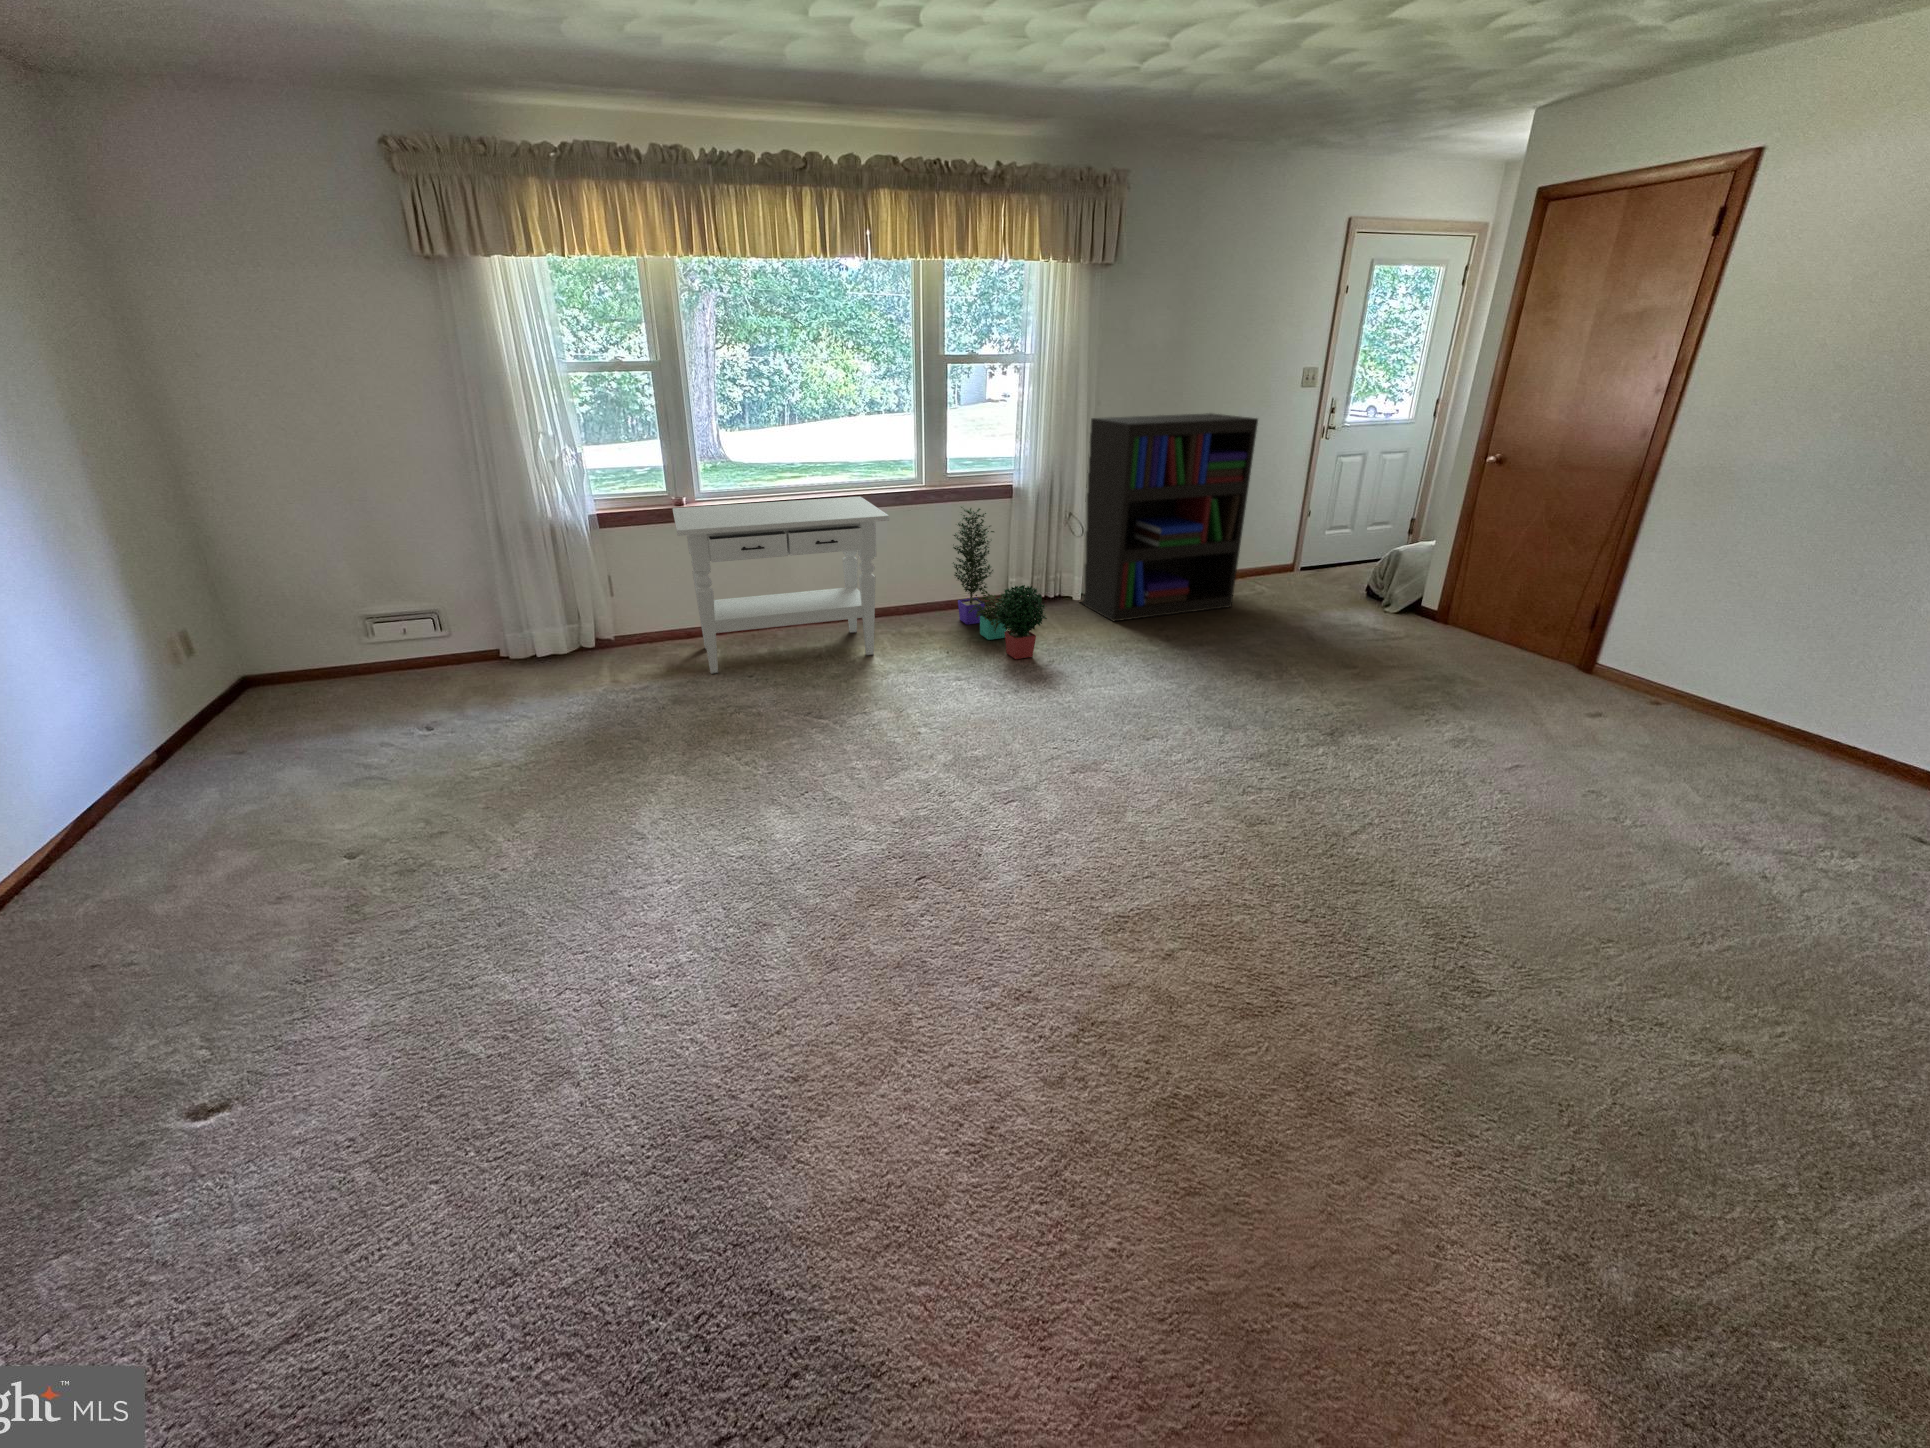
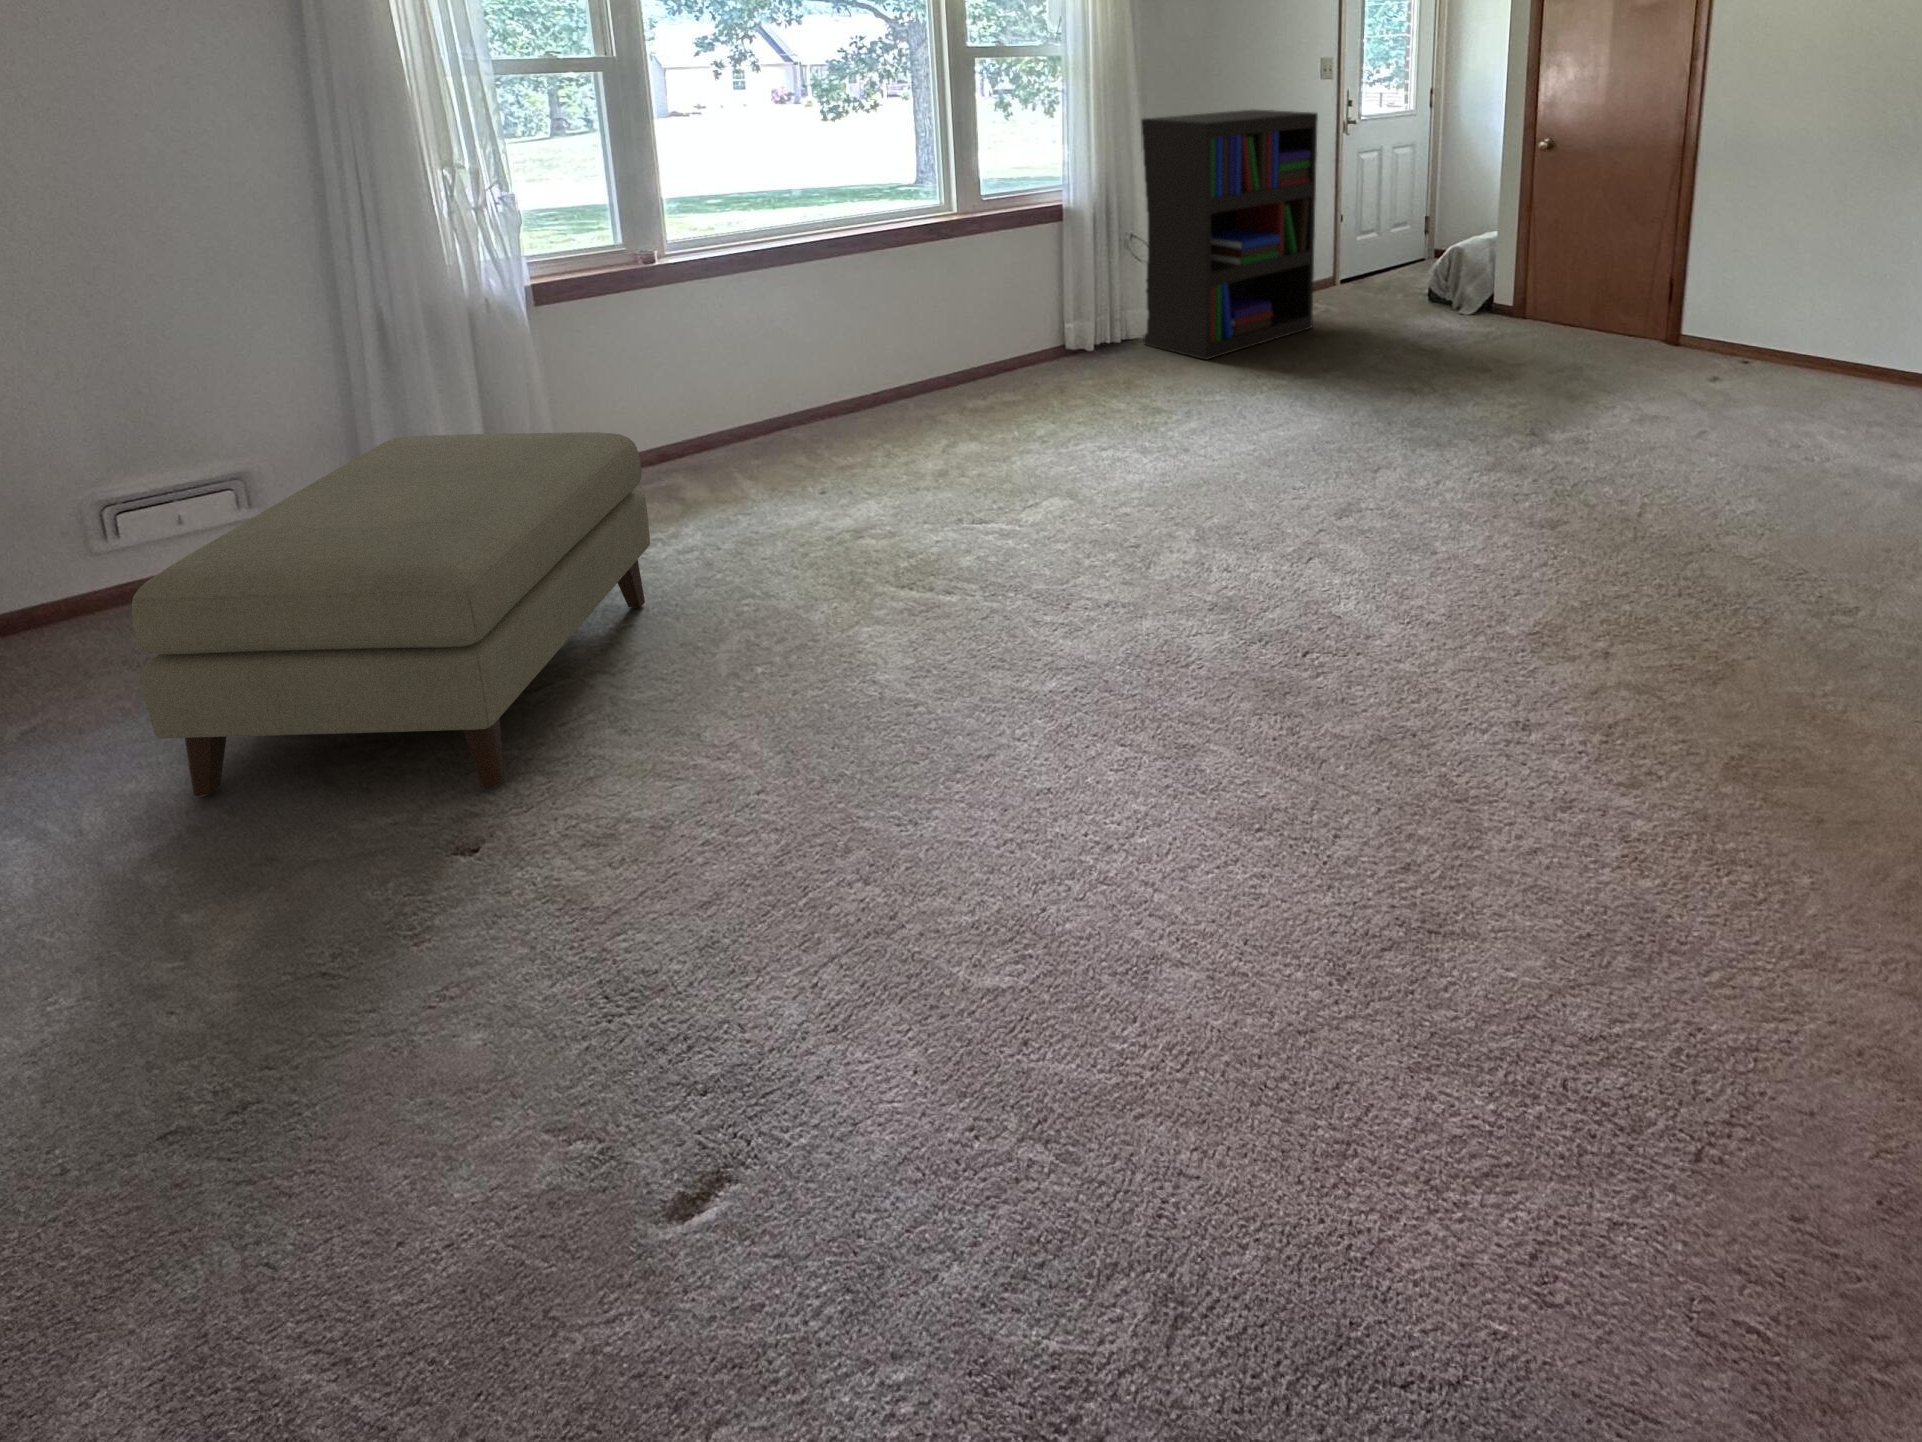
side table: present [673,496,889,674] -> none [648,231,983,499]
potted plant: present [952,506,1047,659] -> none [1008,233,1173,416]
ottoman: none [244,603,588,824] -> present [132,432,650,796]

